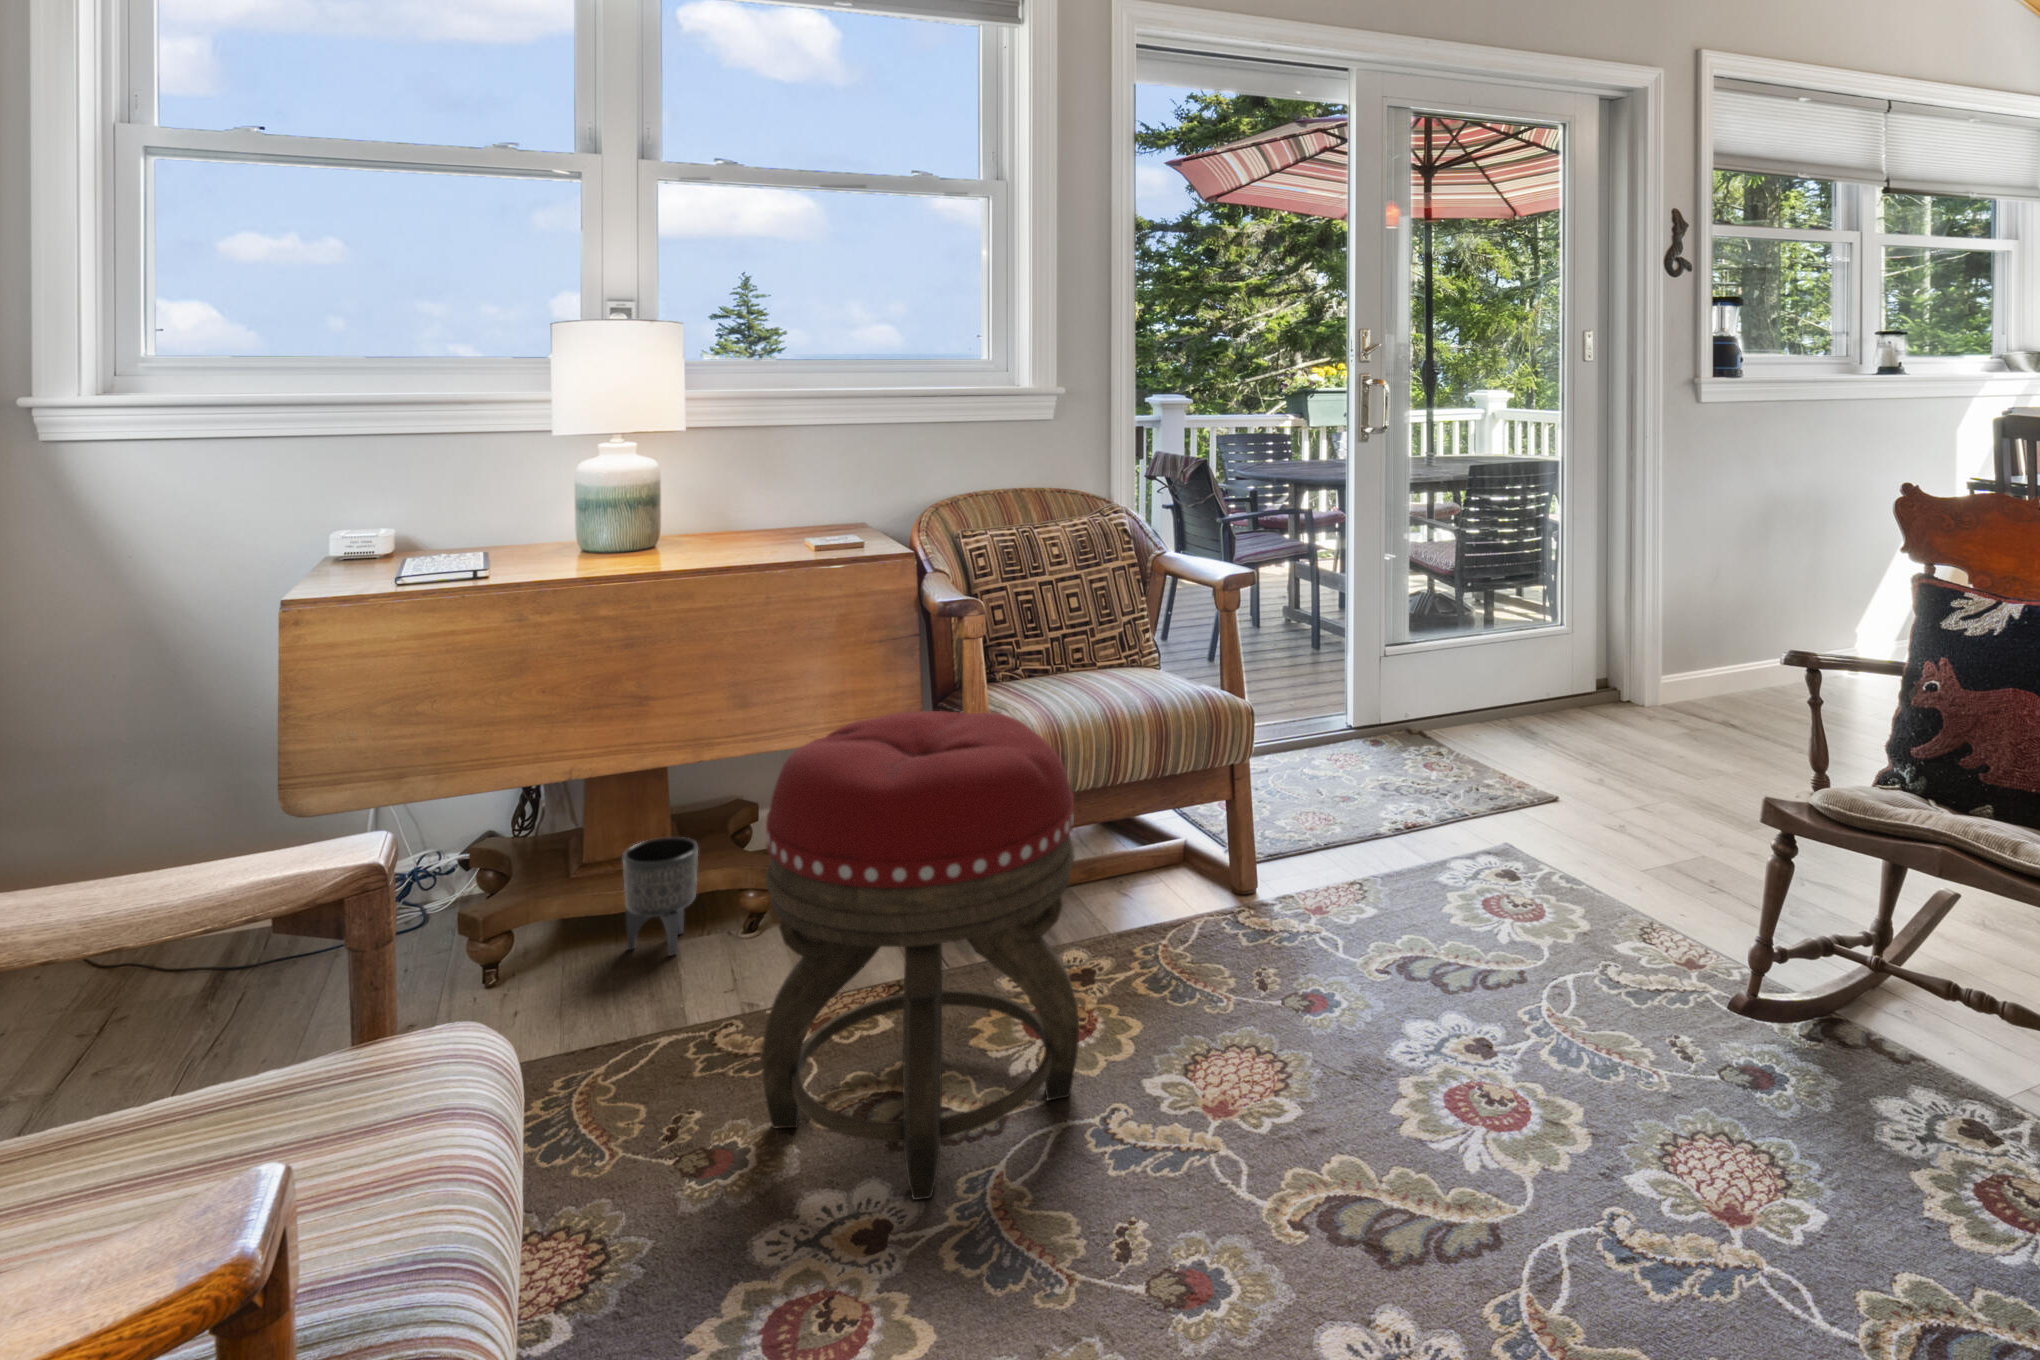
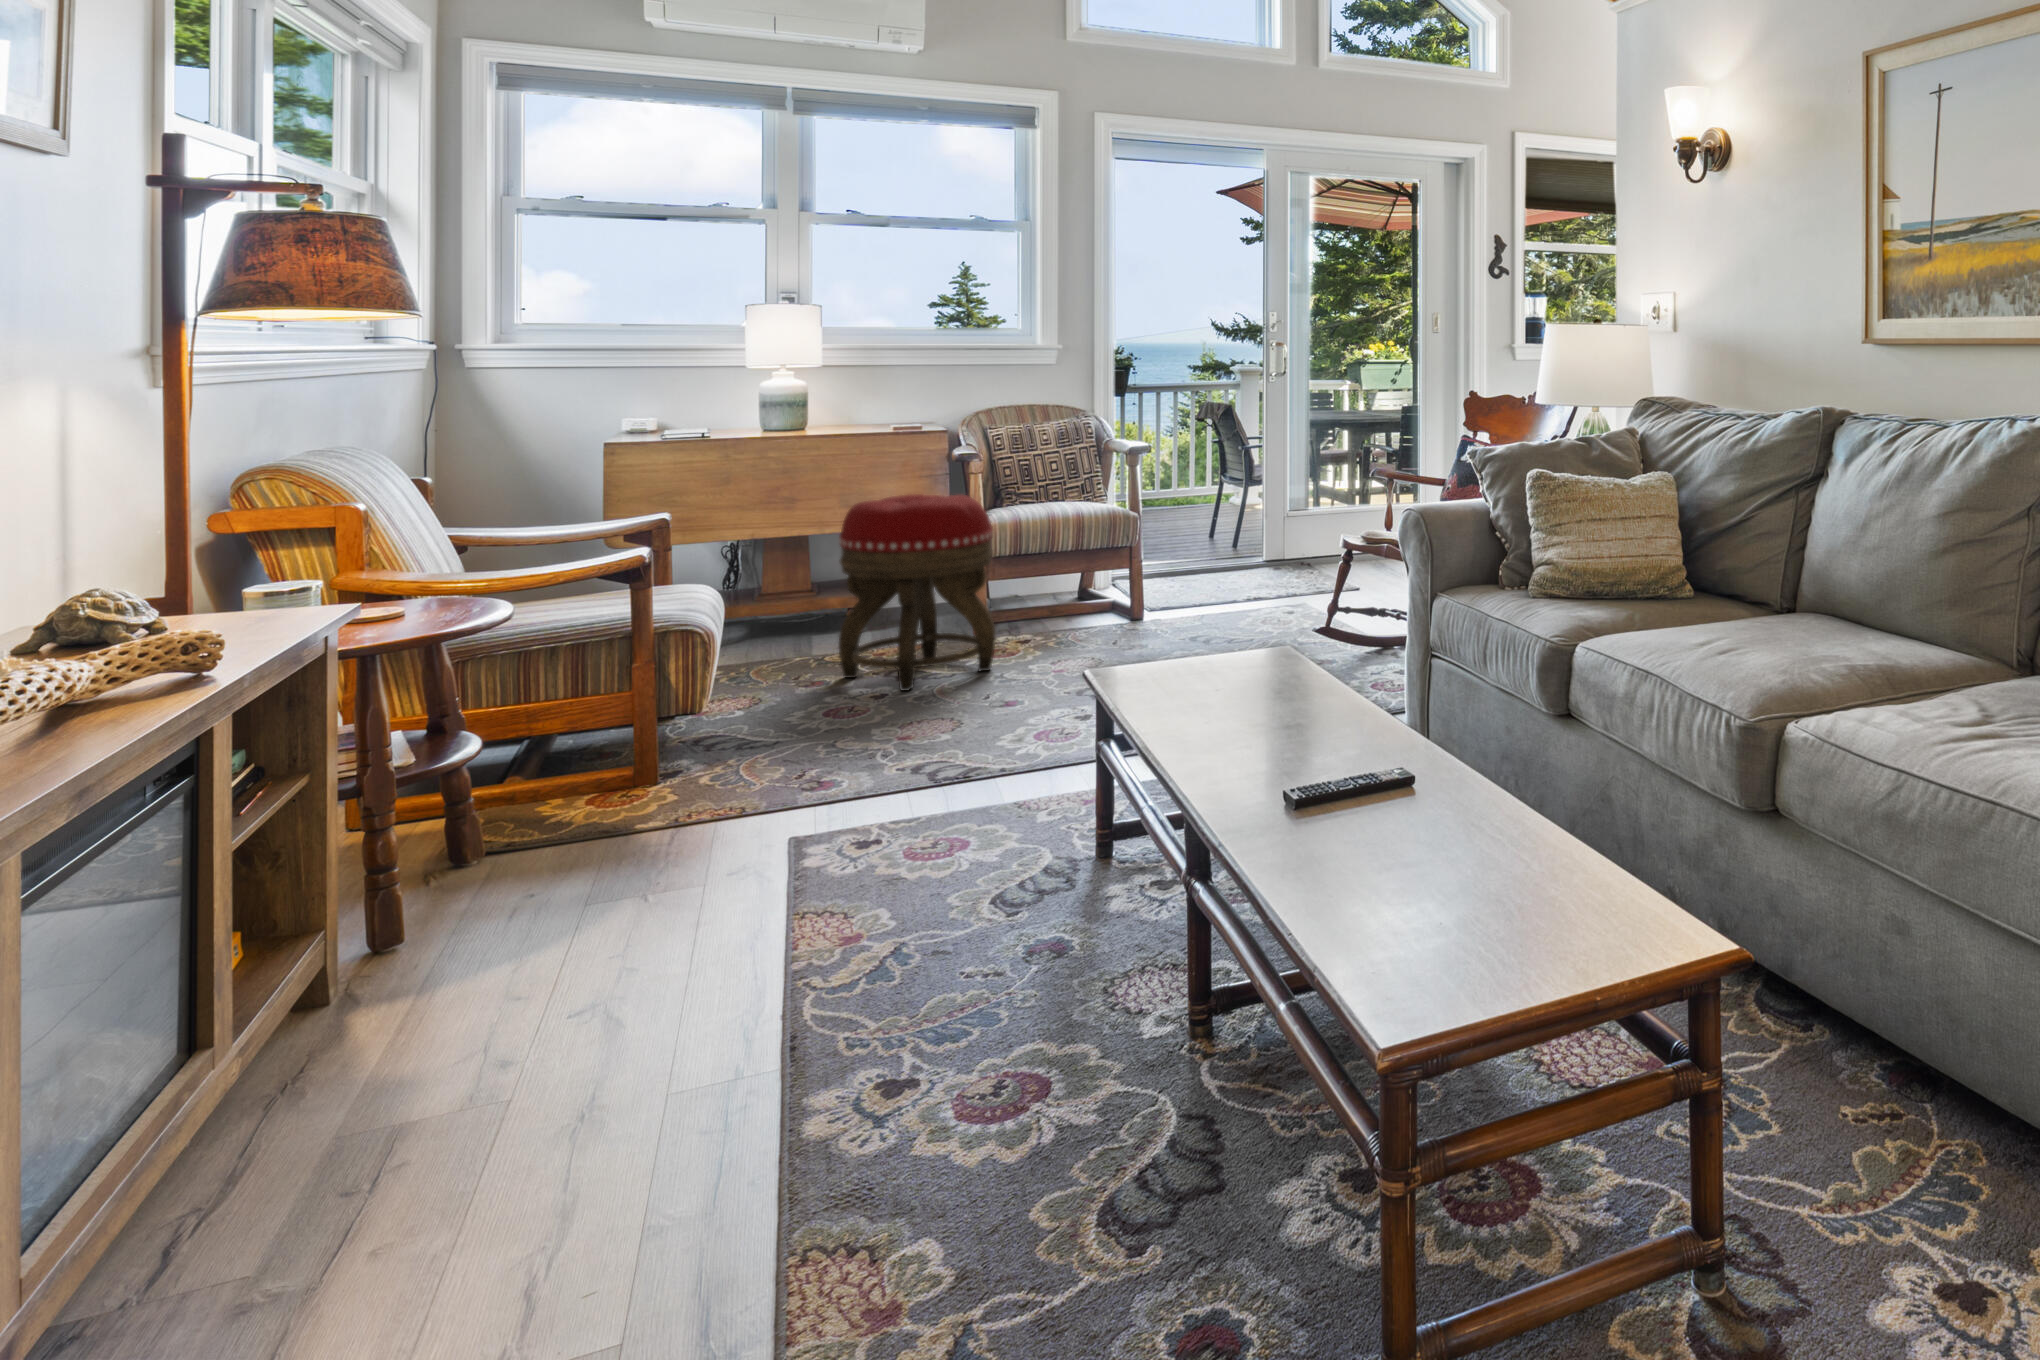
planter: present [623,837,698,955] -> none [782,582,824,639]

